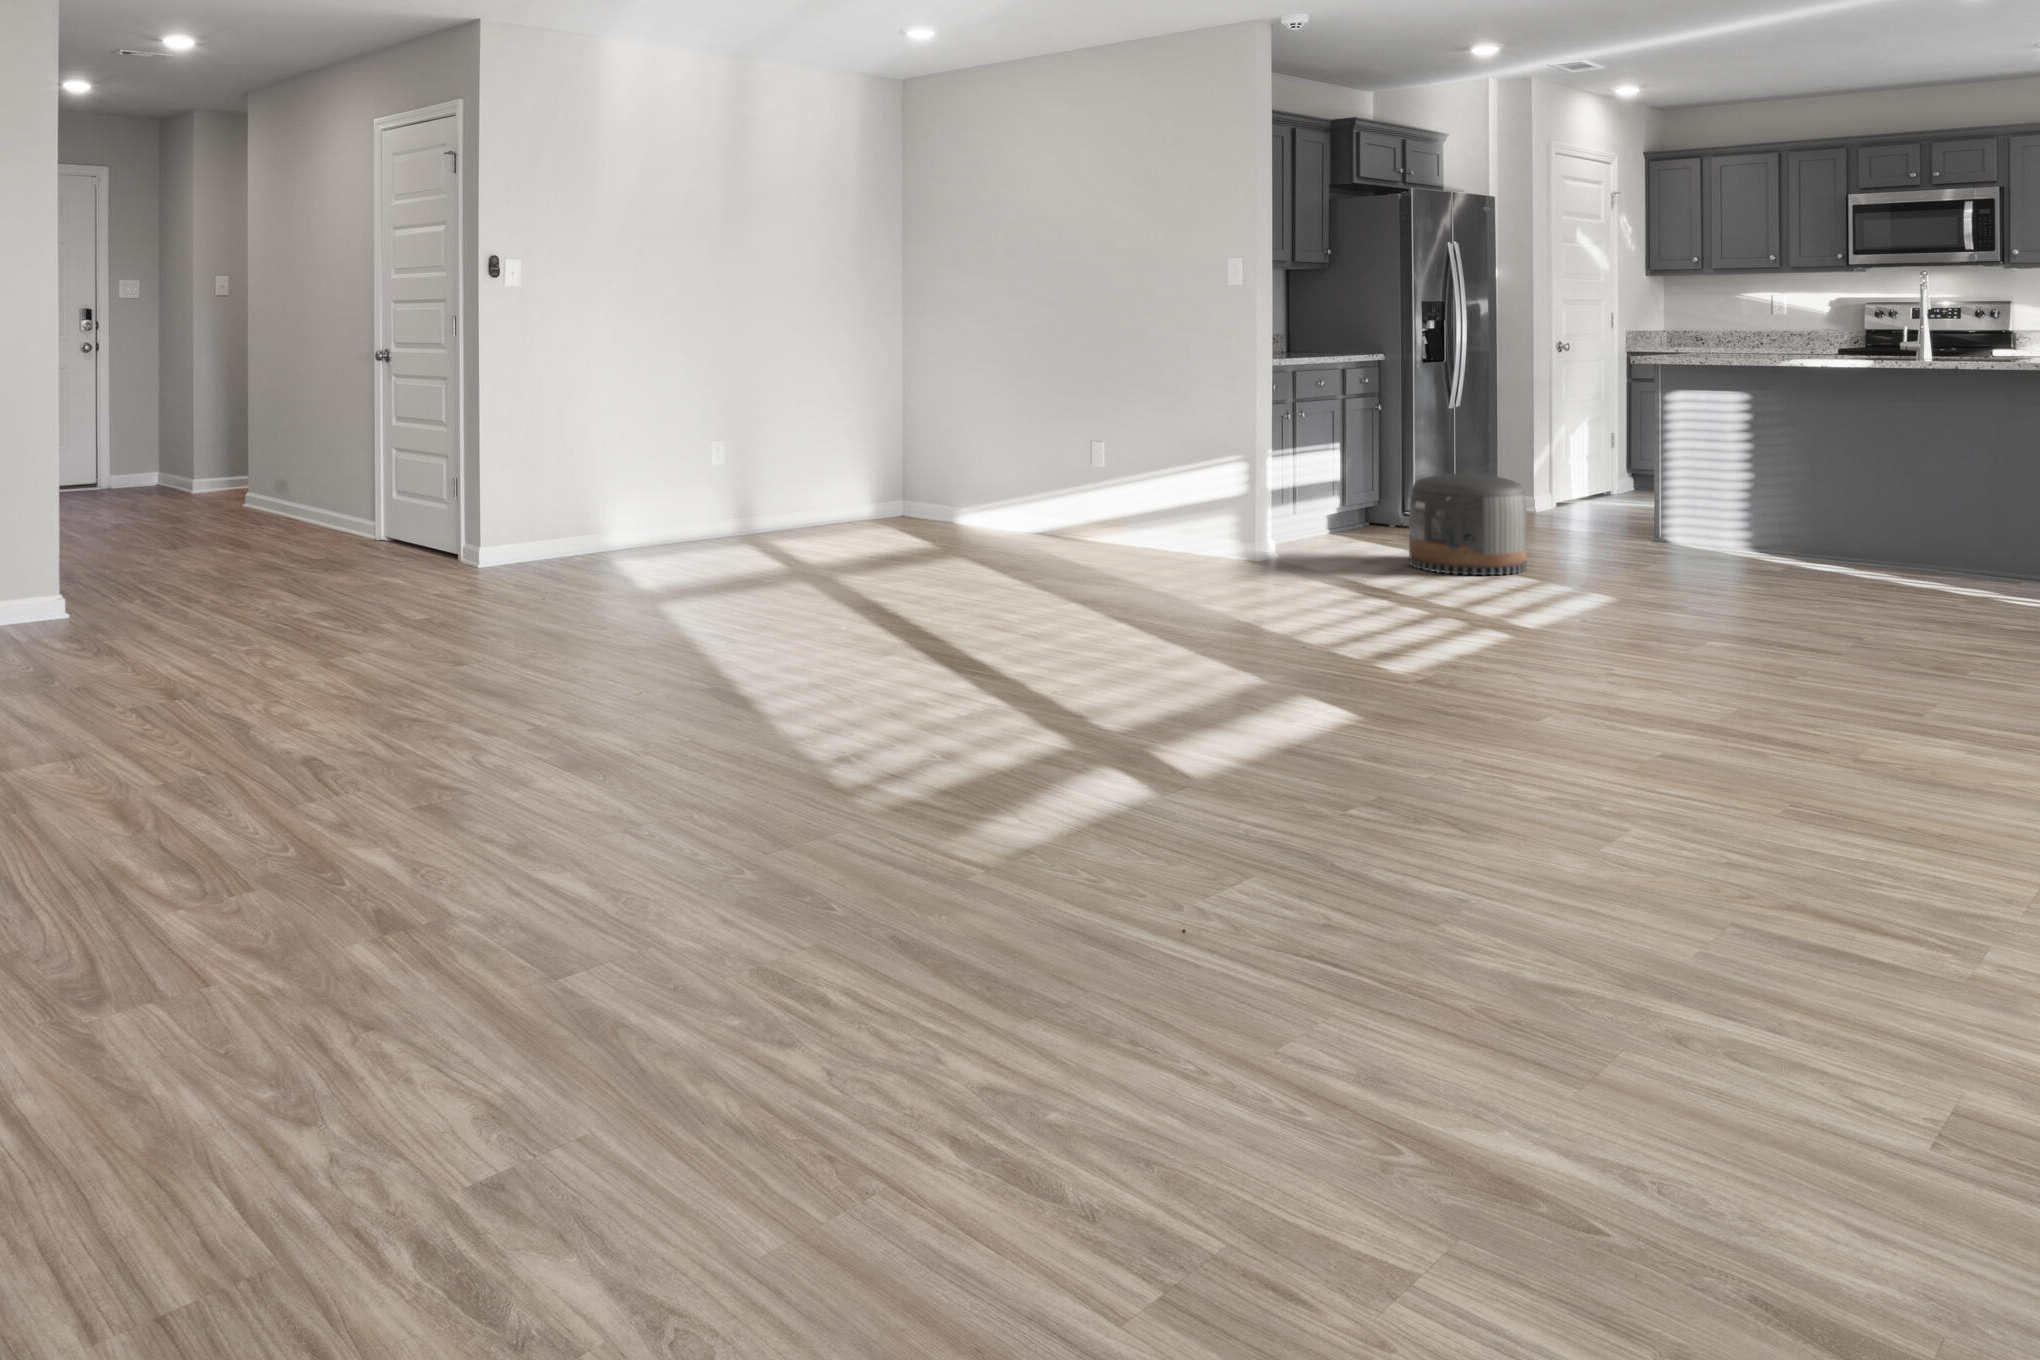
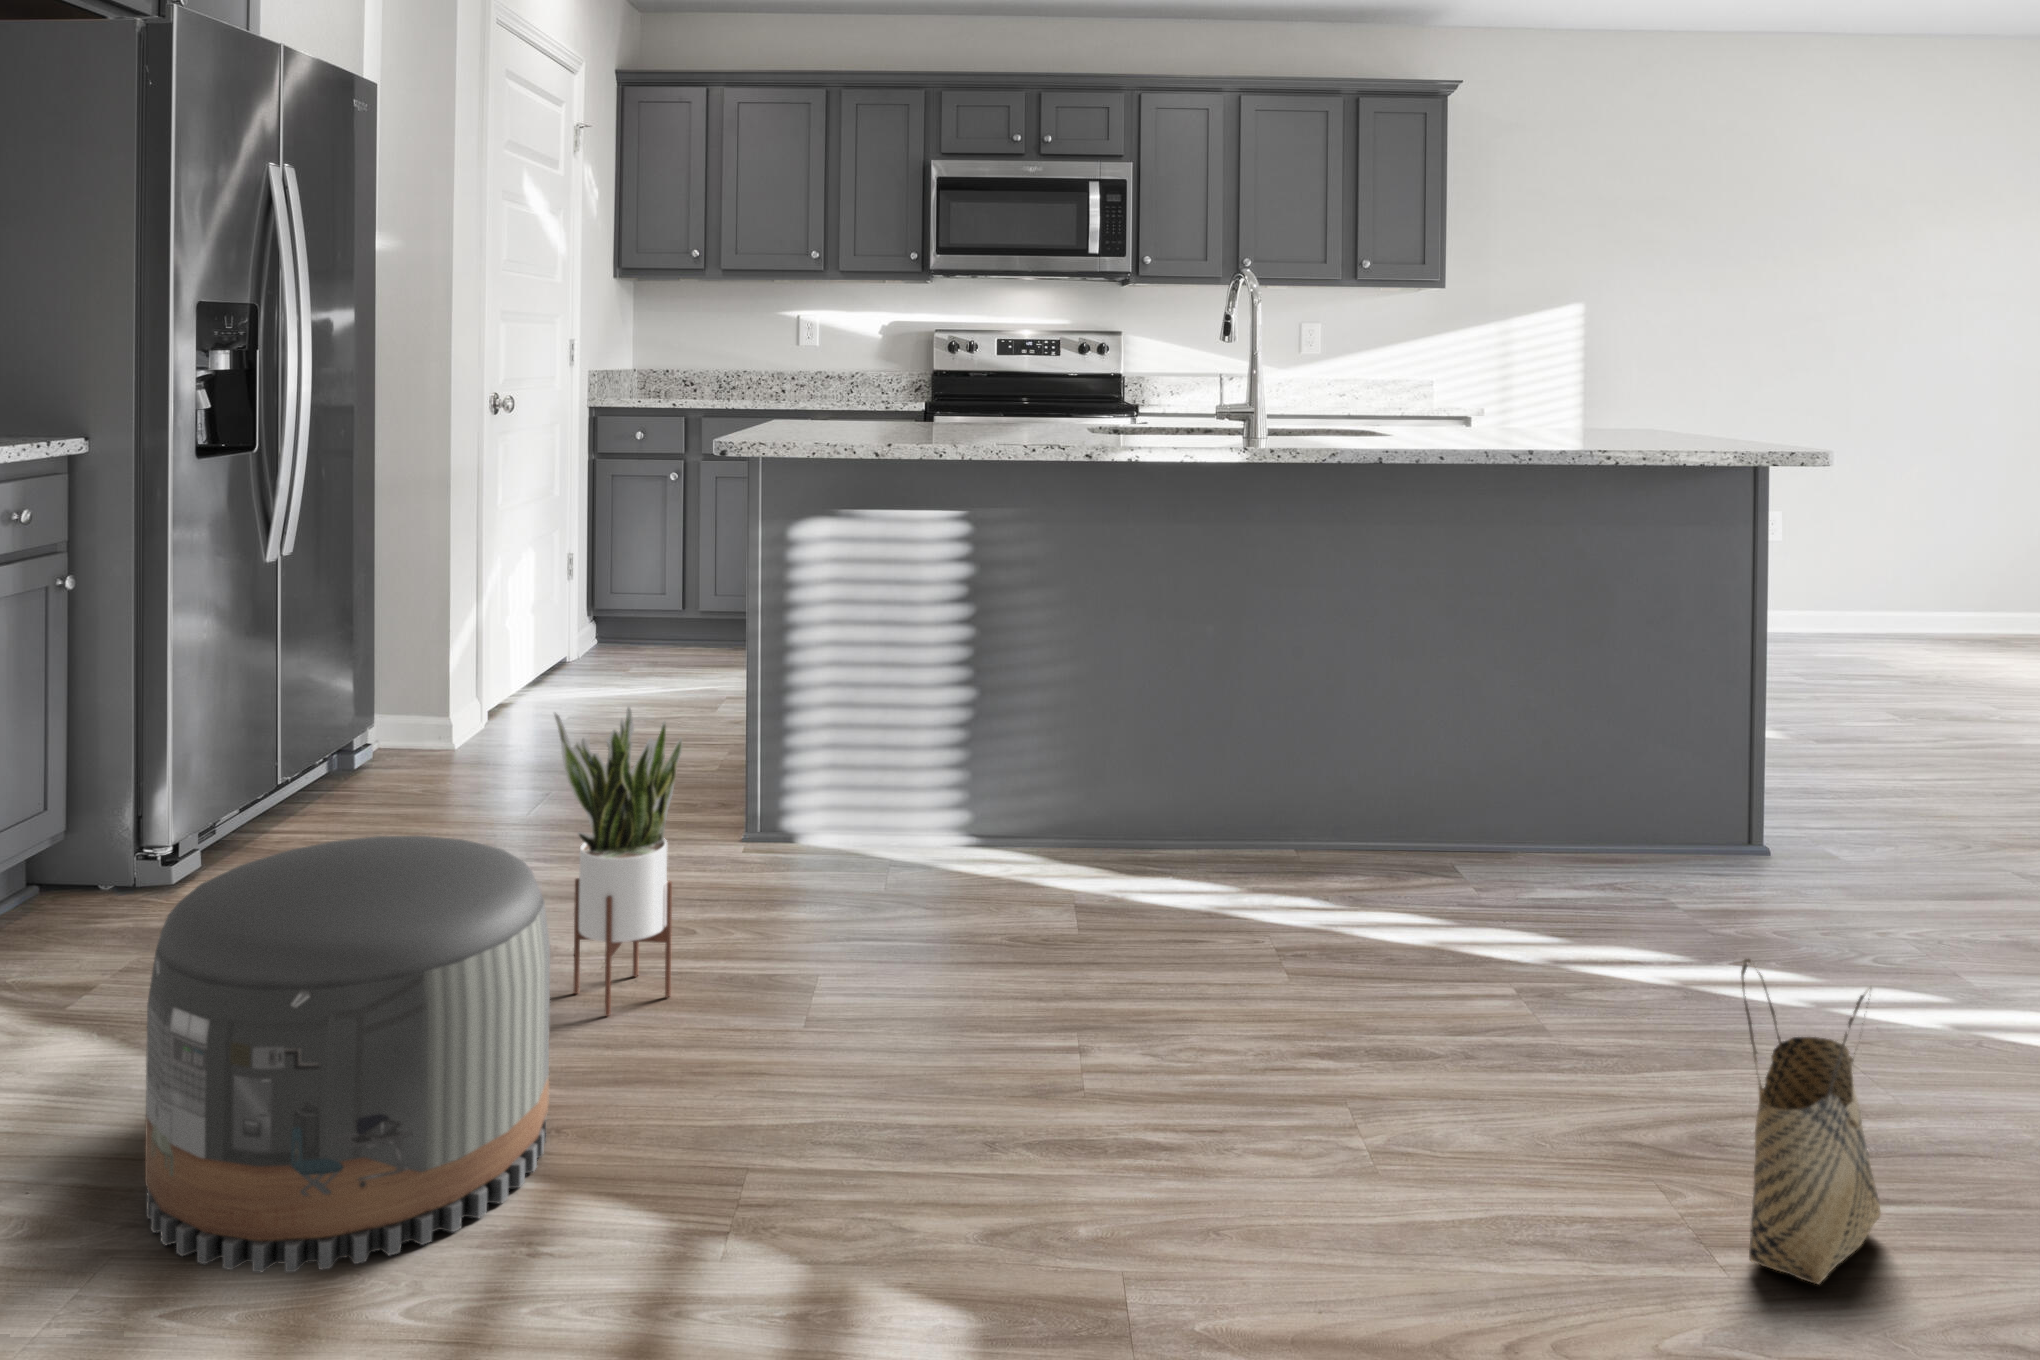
potted plant: none [1542,449,1593,560] -> present [554,706,683,1016]
woven basket: none [1924,532,2000,632] -> present [1741,959,1880,1284]

